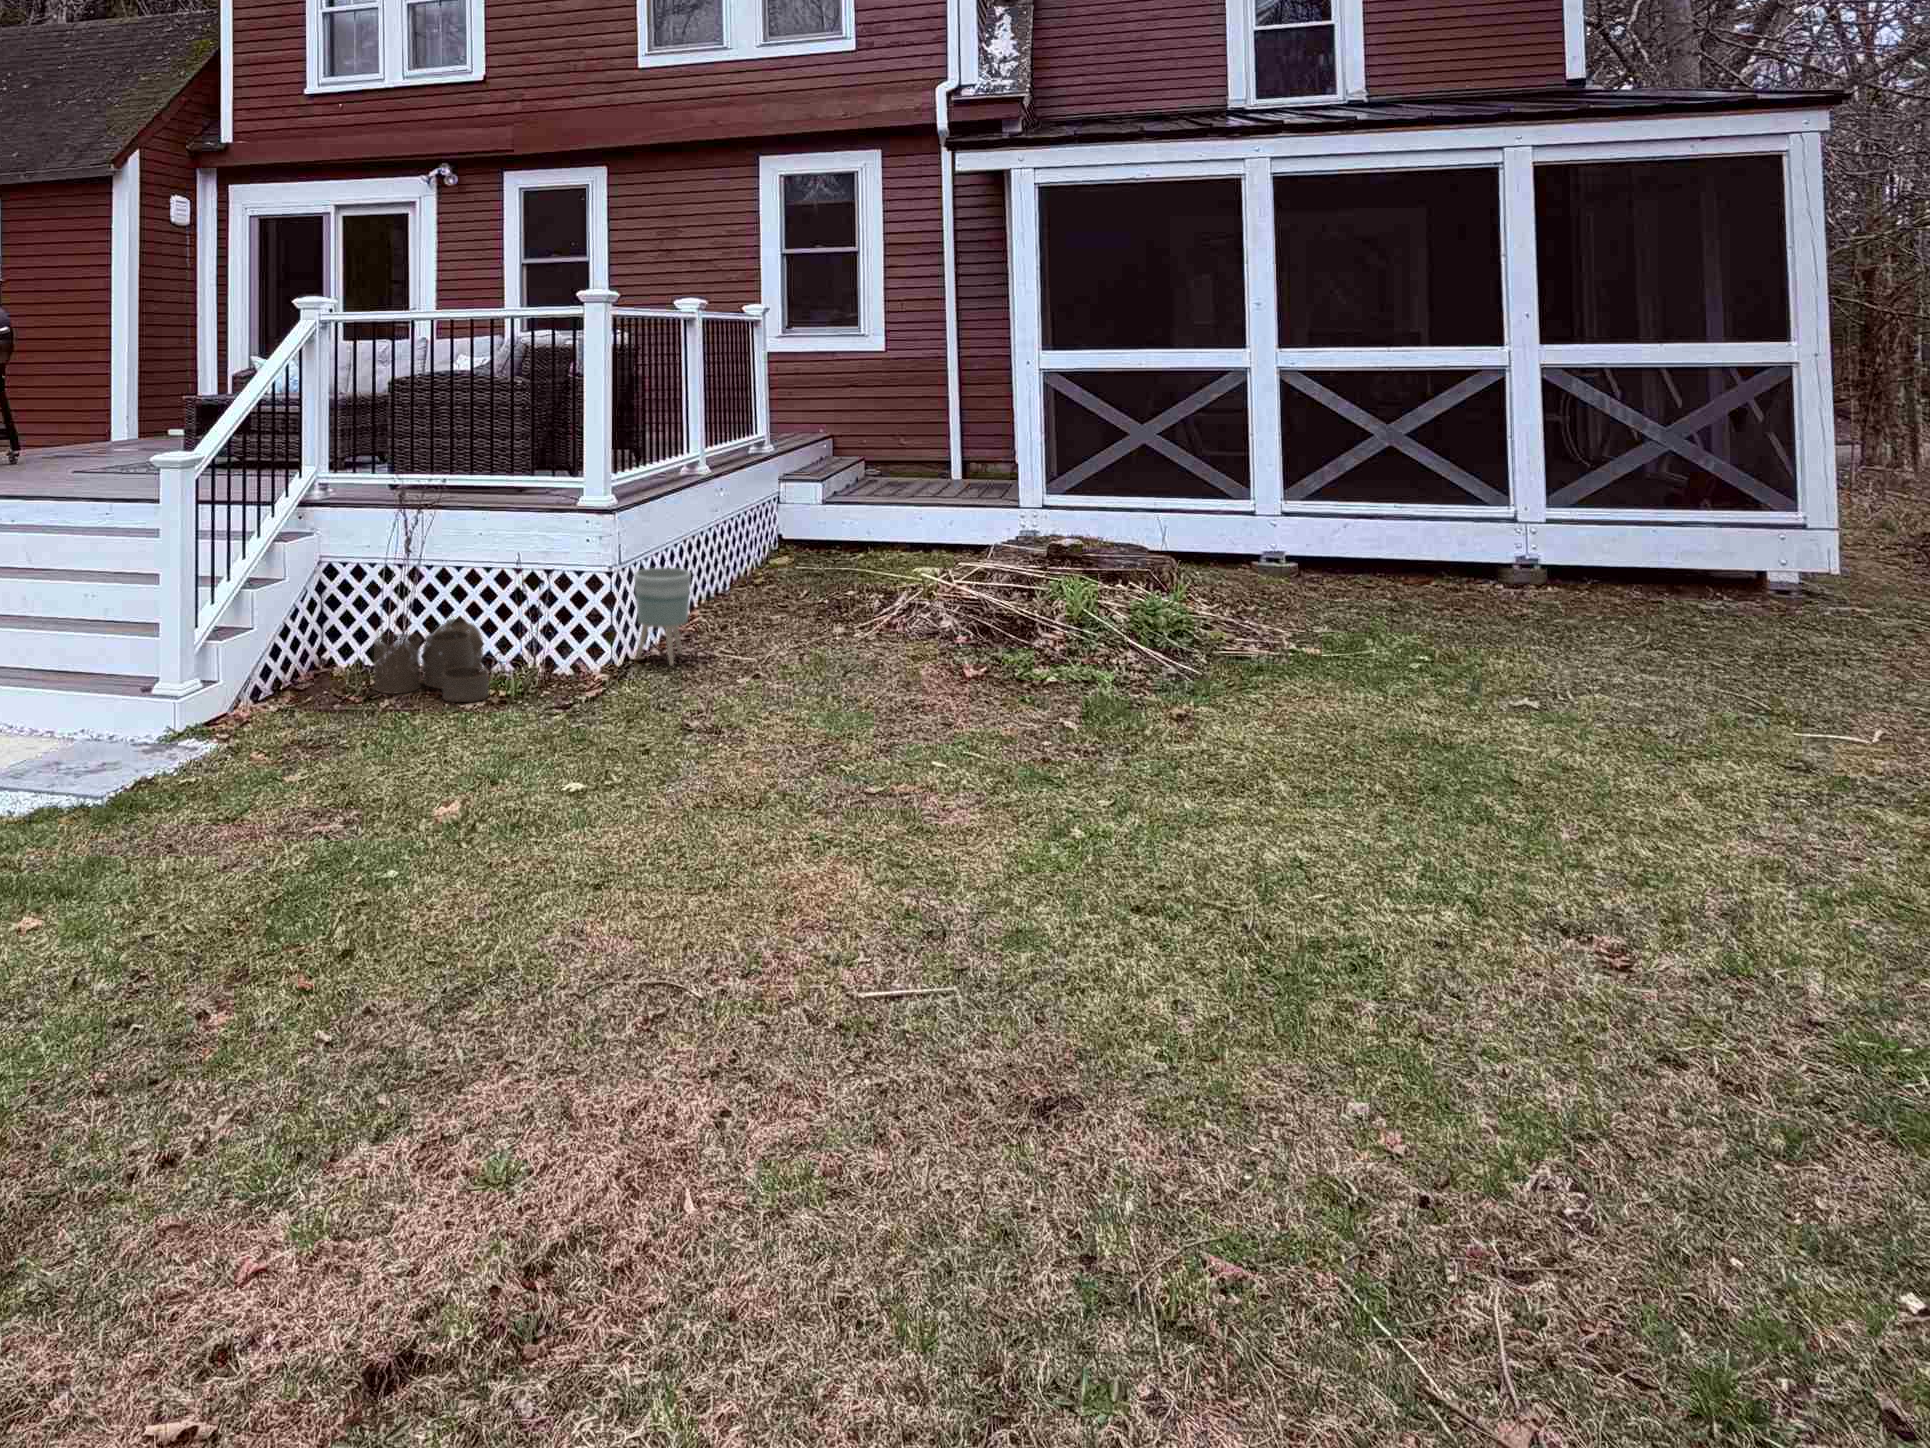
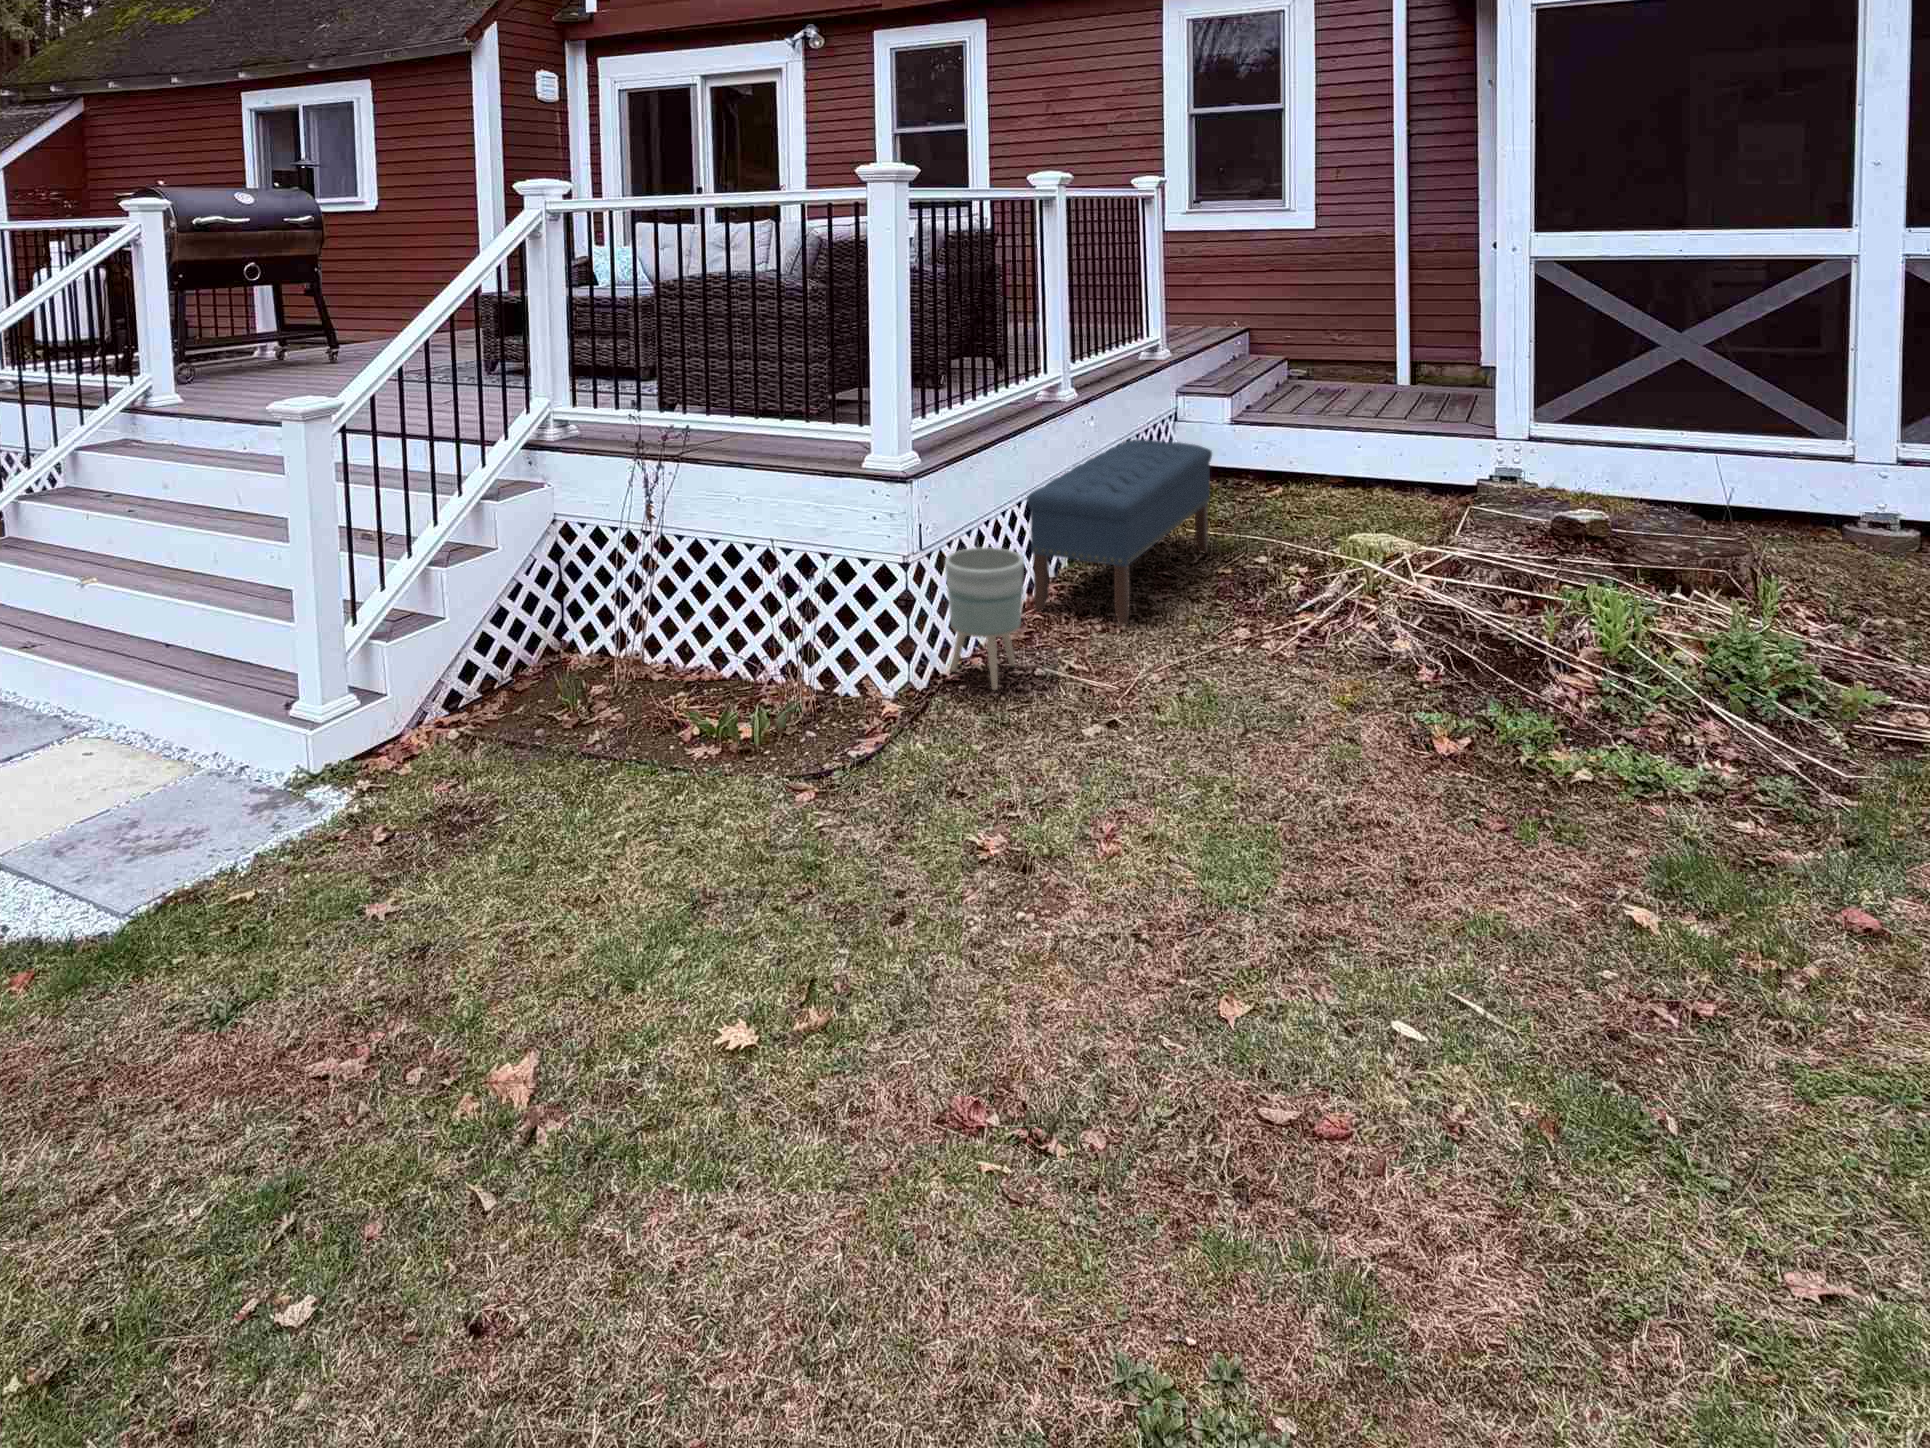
bench: none [681,505,811,632] -> present [1027,439,1212,625]
woven basket: present [374,618,489,702] -> none [578,604,743,751]

